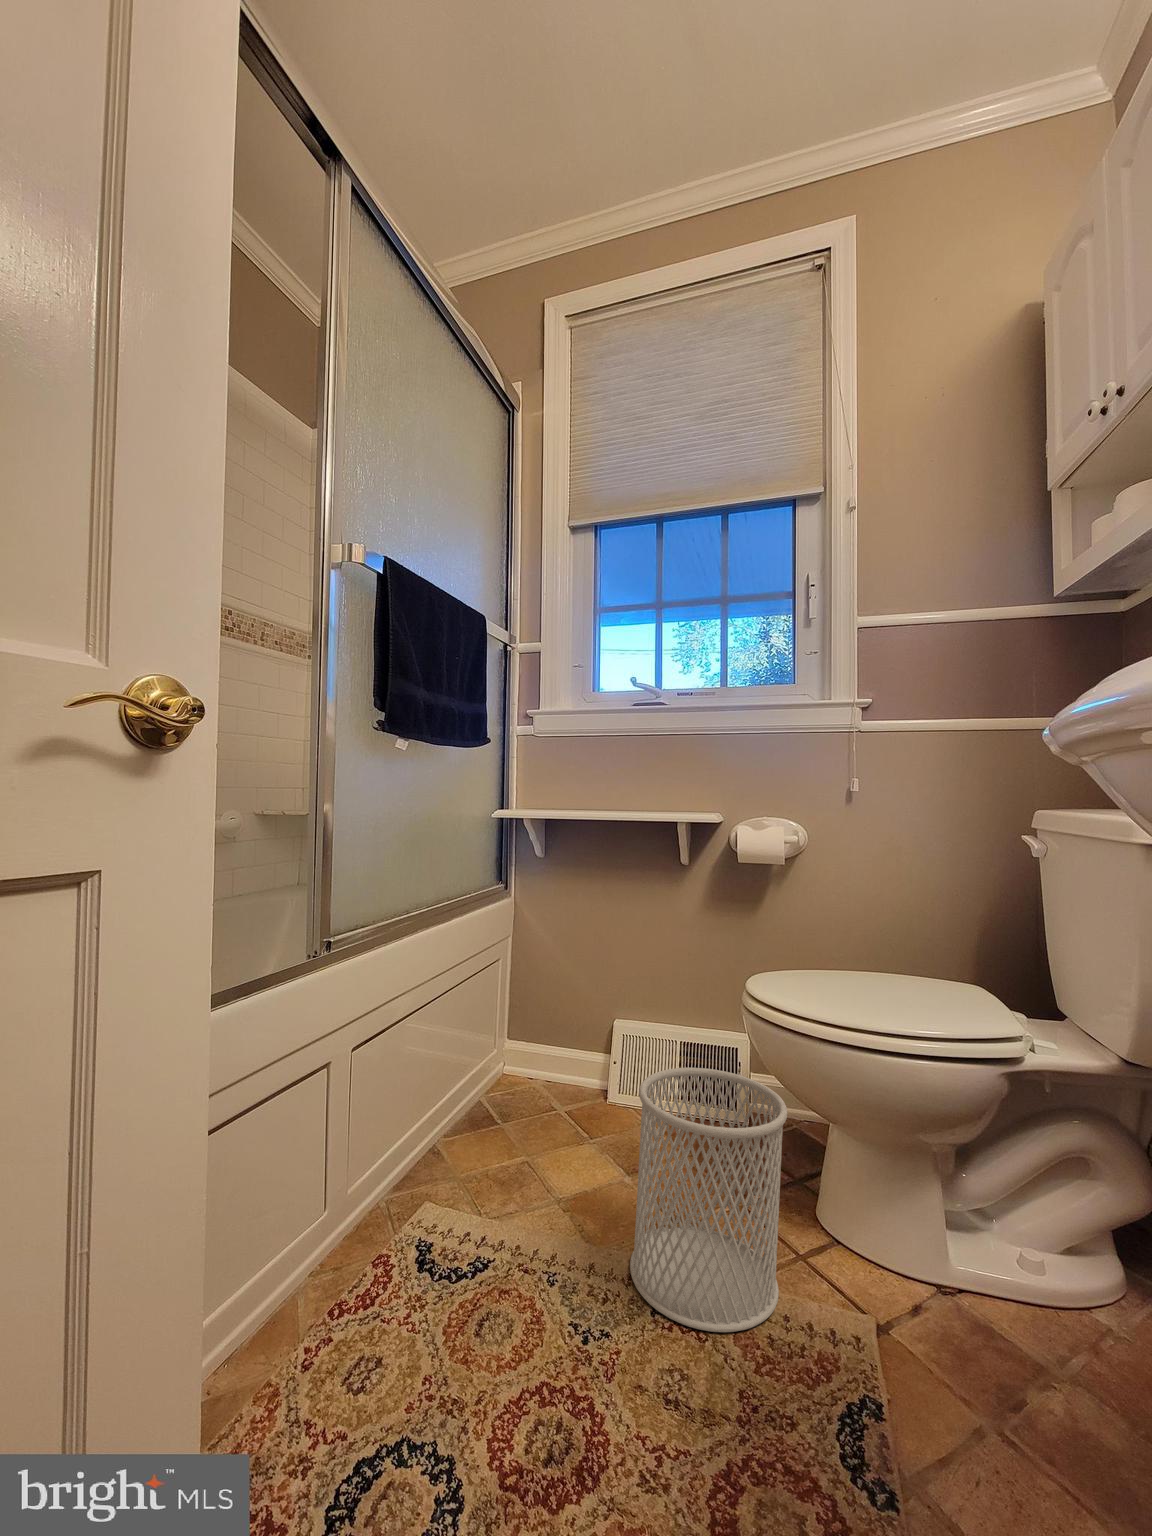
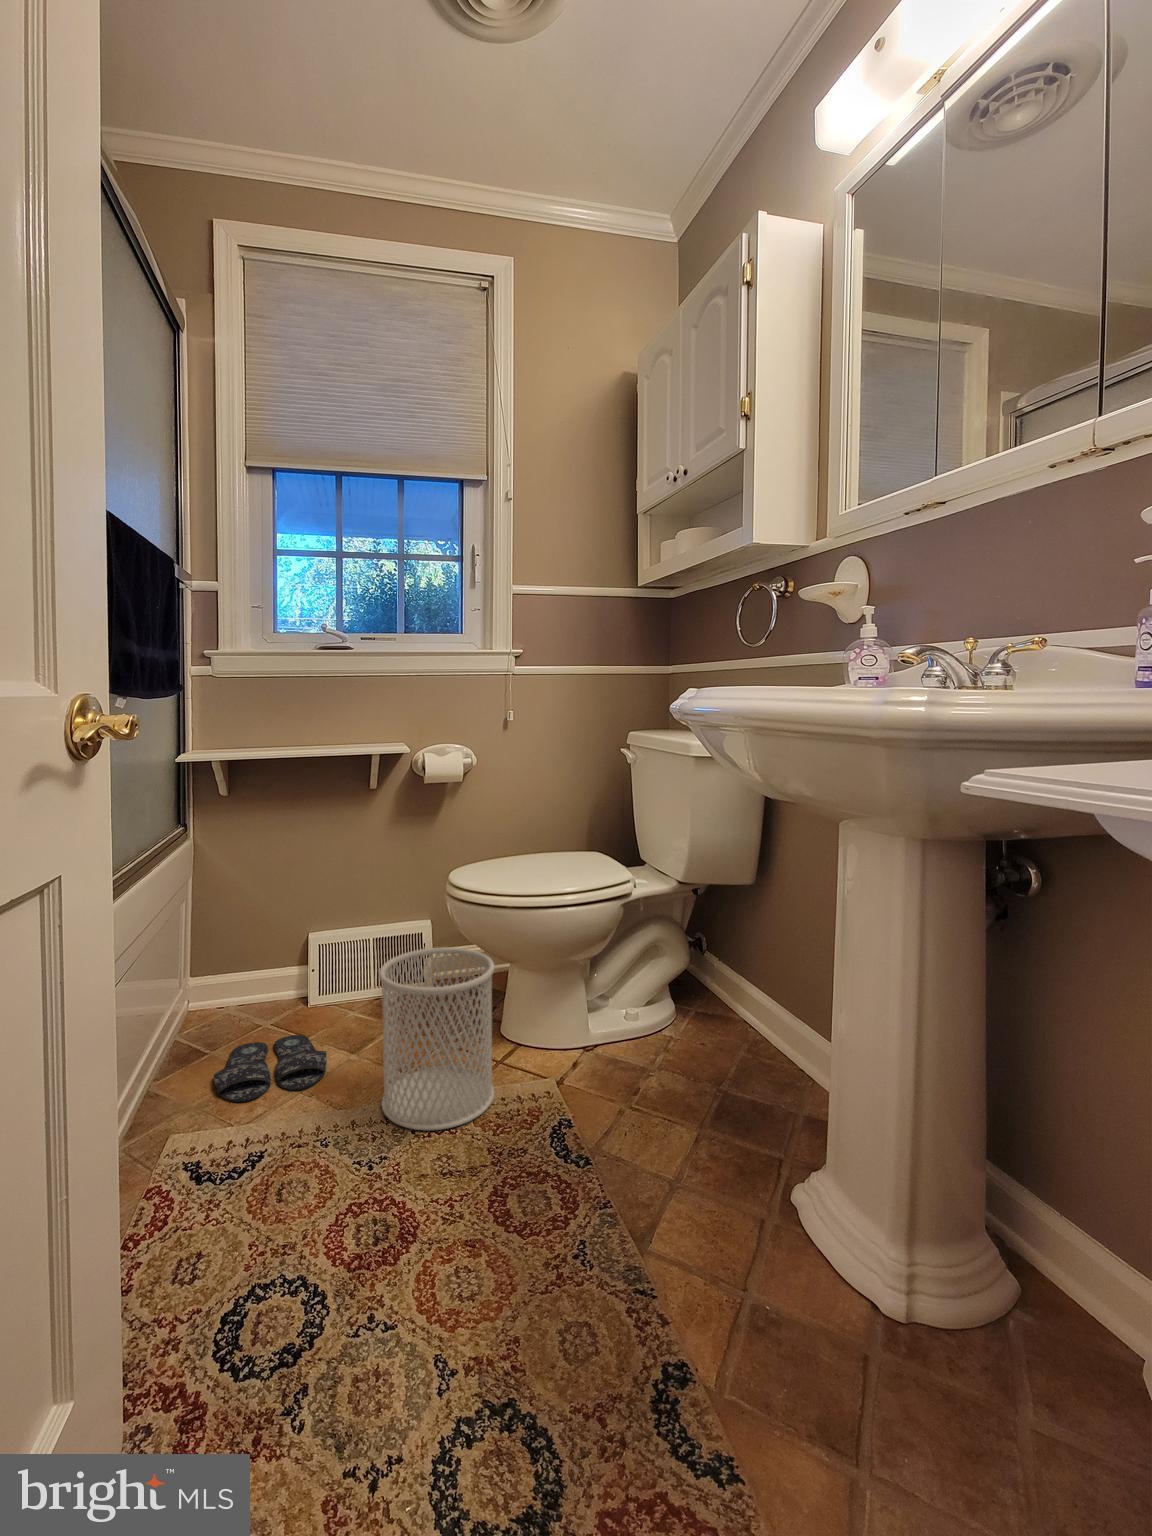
slippers: none [484,1125,601,1200] -> present [214,1035,327,1102]

